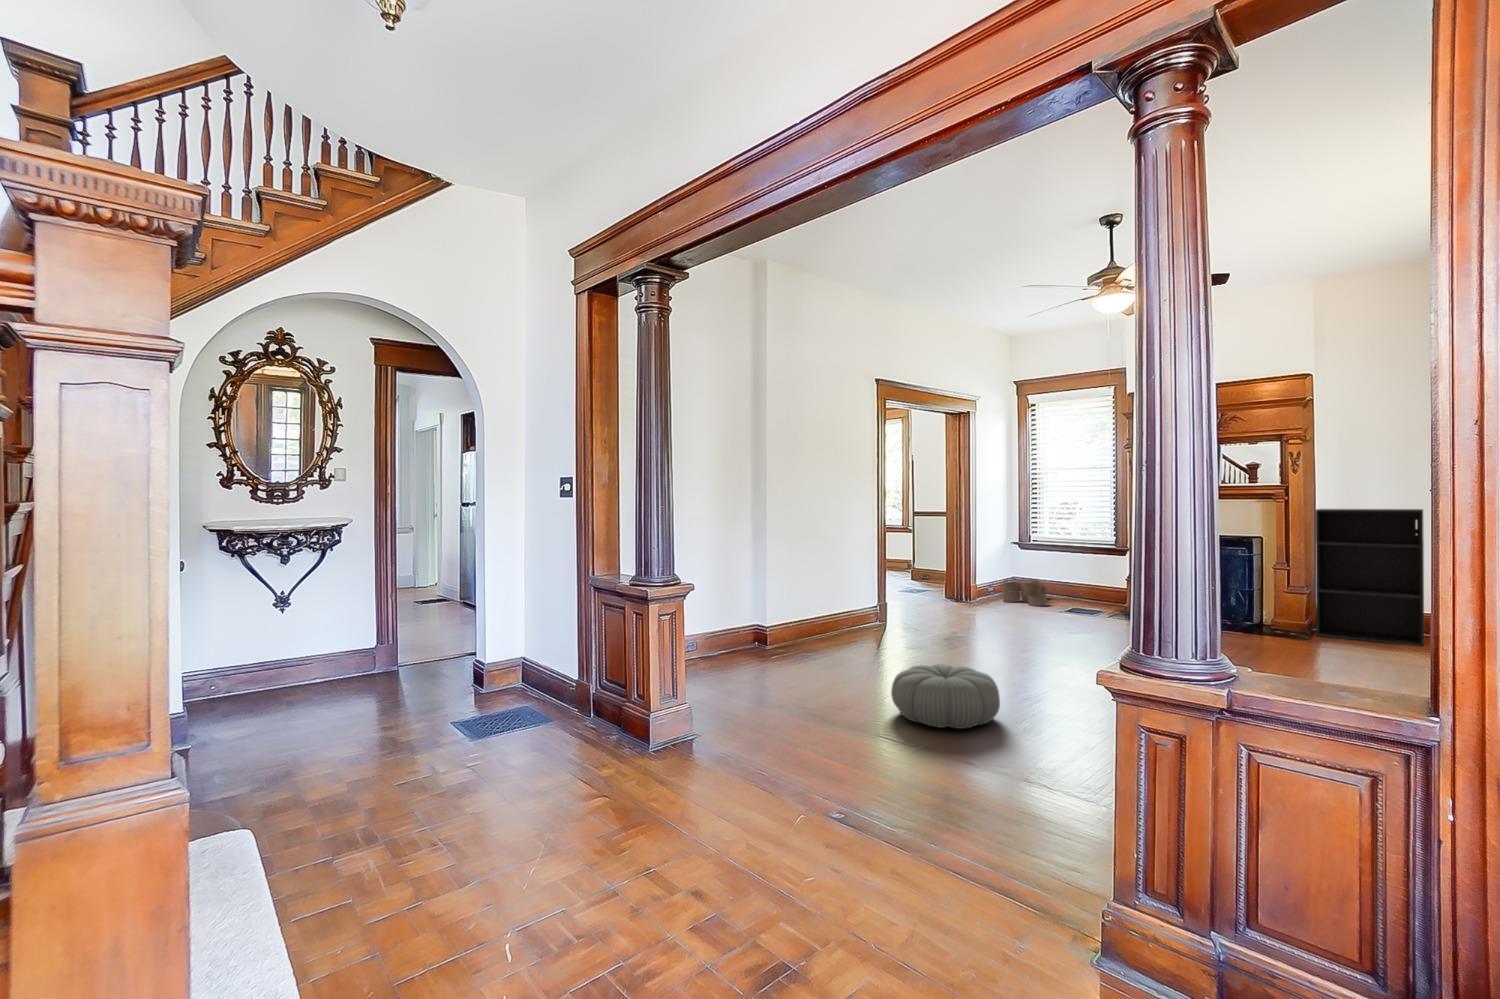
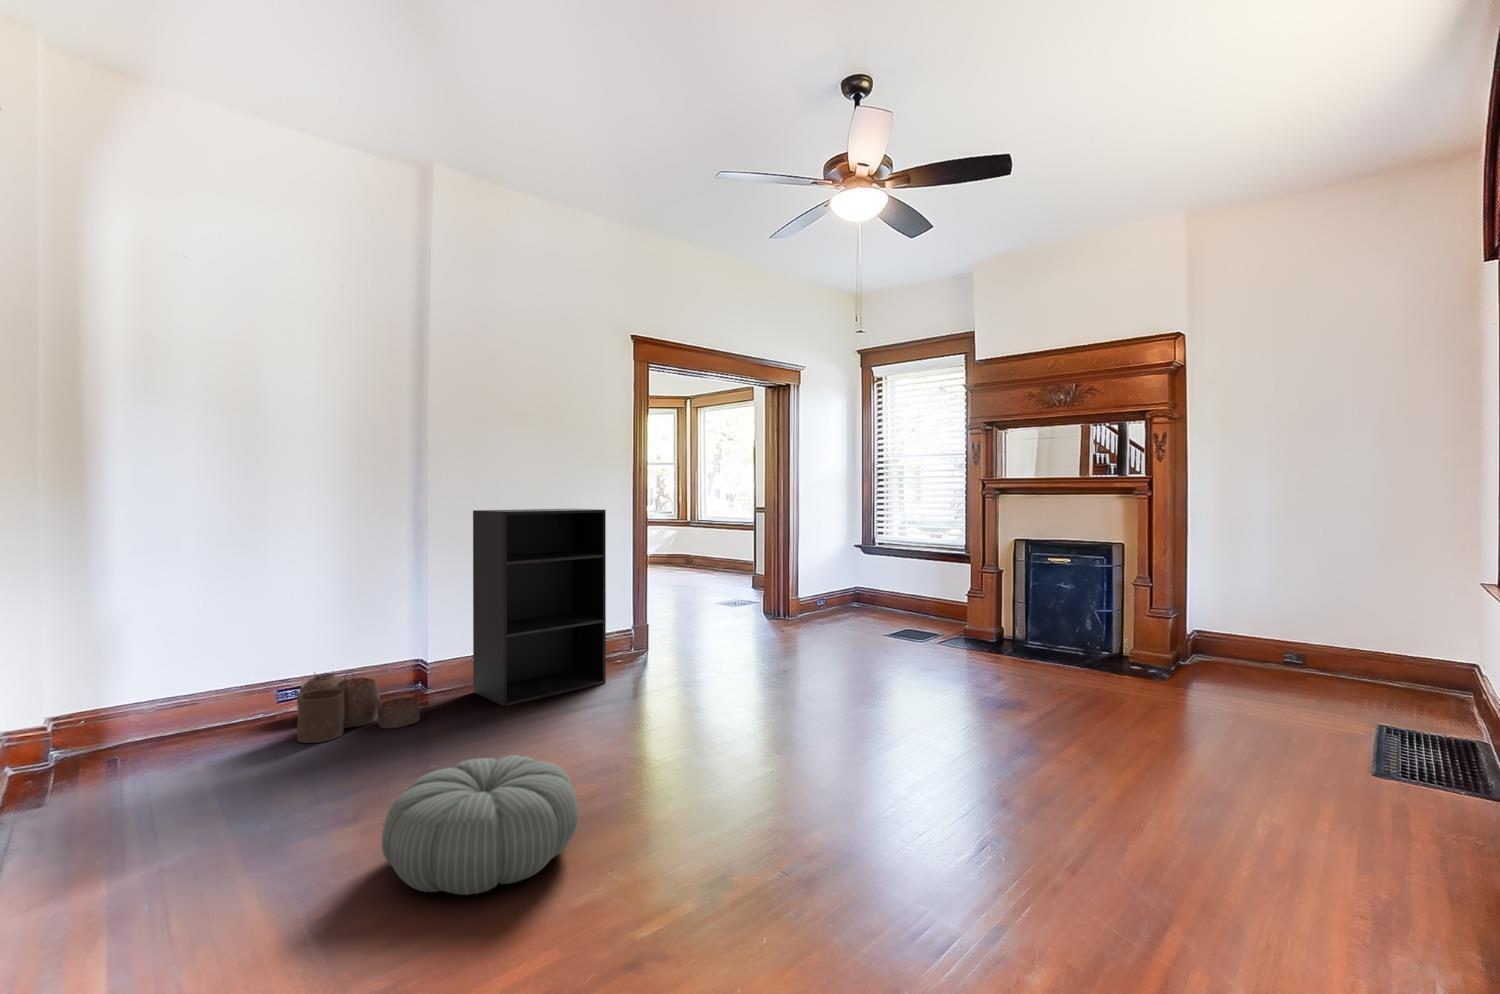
bookshelf: present [1315,509,1424,647] -> present [473,509,606,706]
woven basket: present [1002,581,1047,606] -> present [295,673,419,743]

